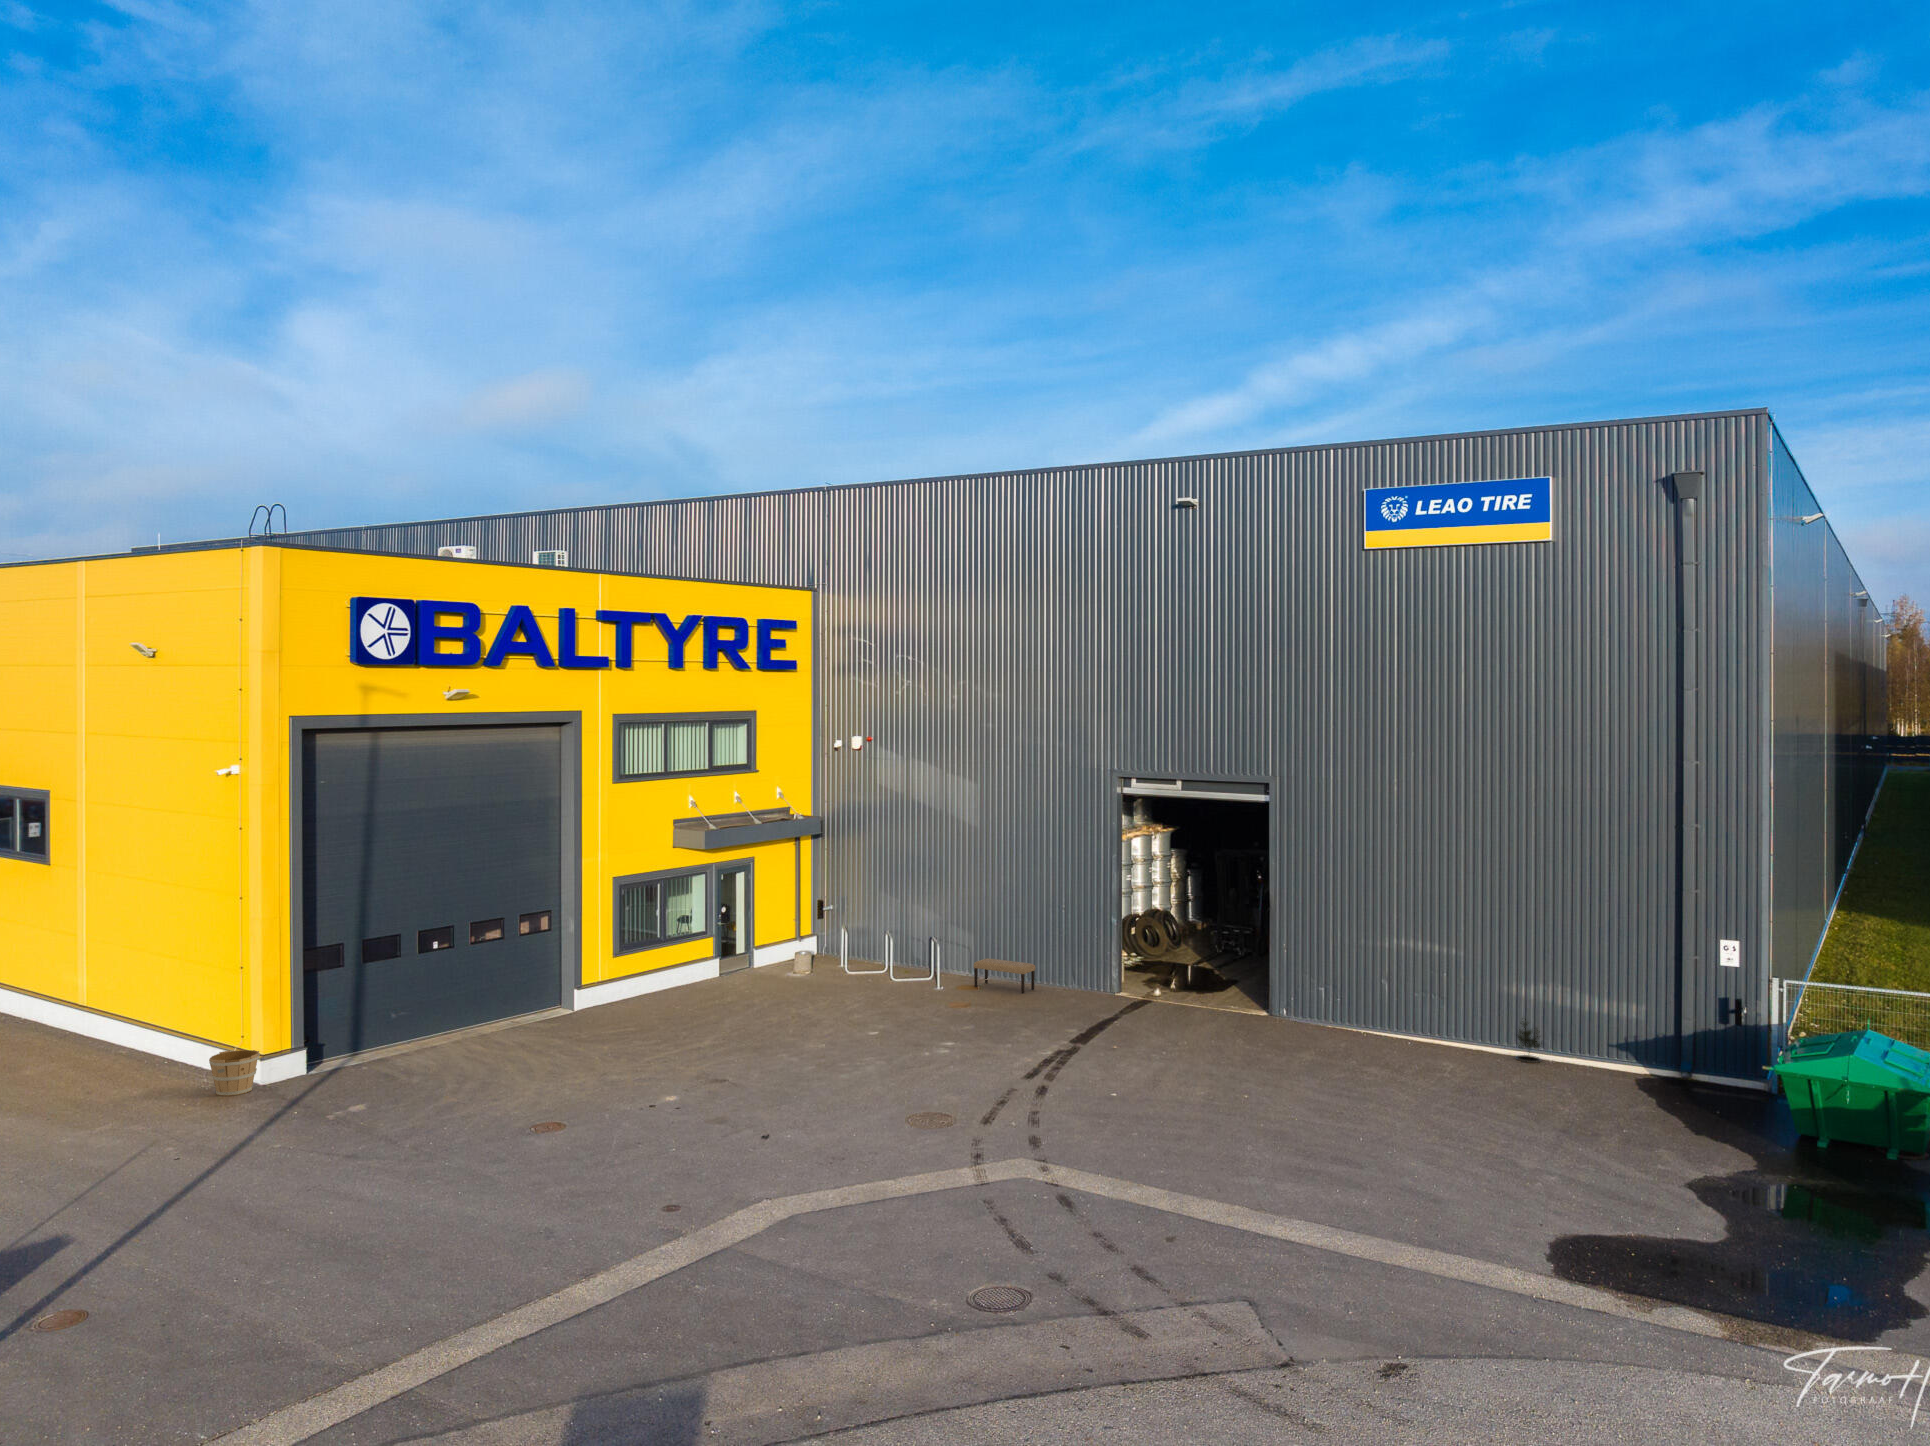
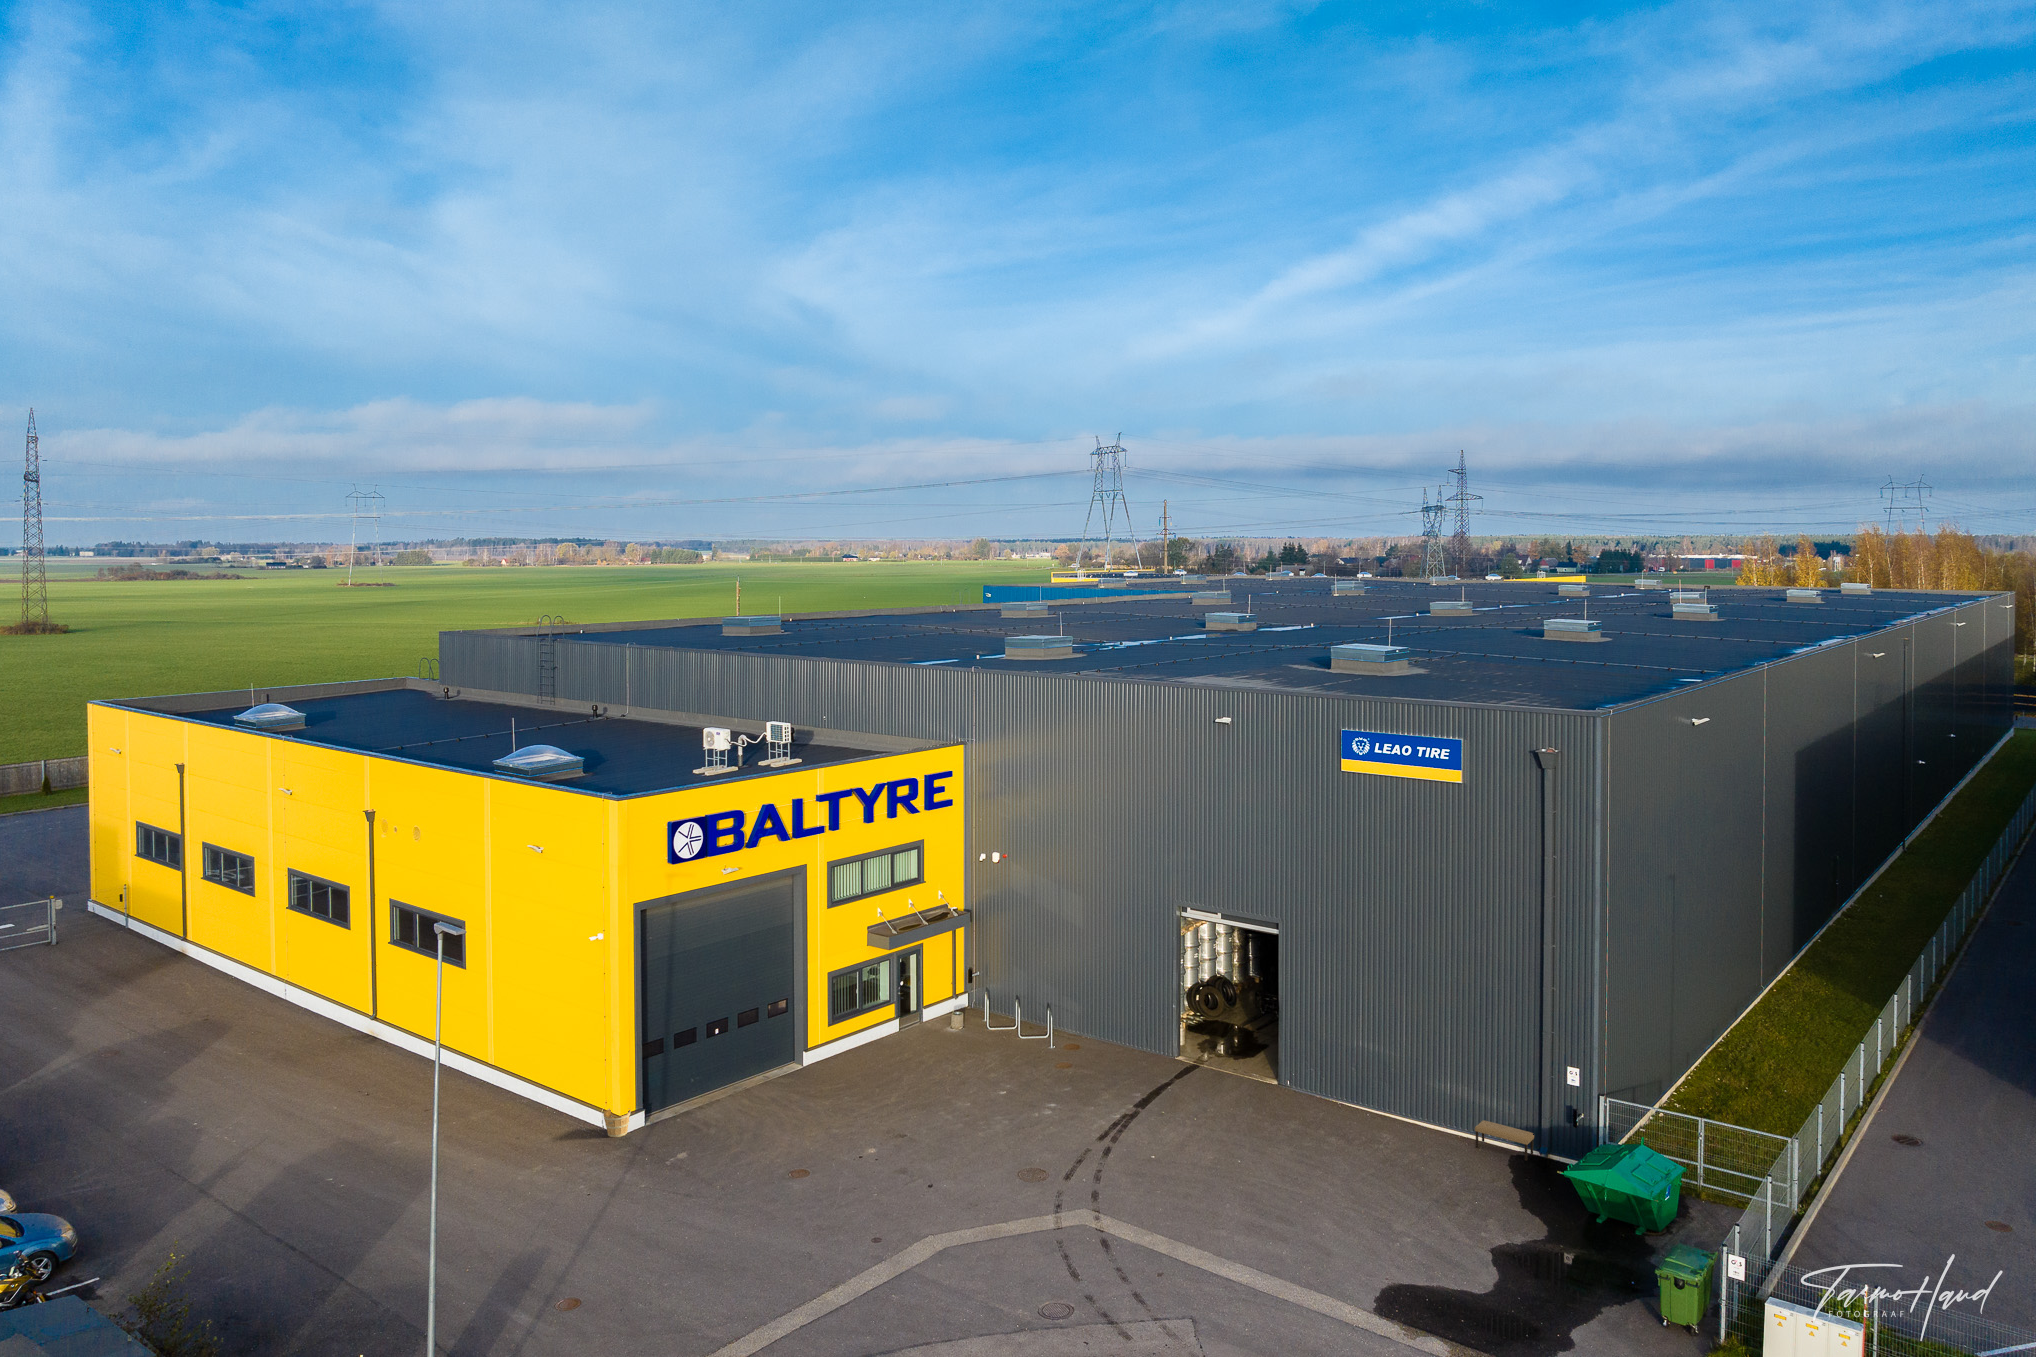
bench: present [974,958,1035,993] -> present [1475,1120,1534,1161]
potted tree: present [1516,1019,1542,1063] -> none [1434,1105,1453,1138]

